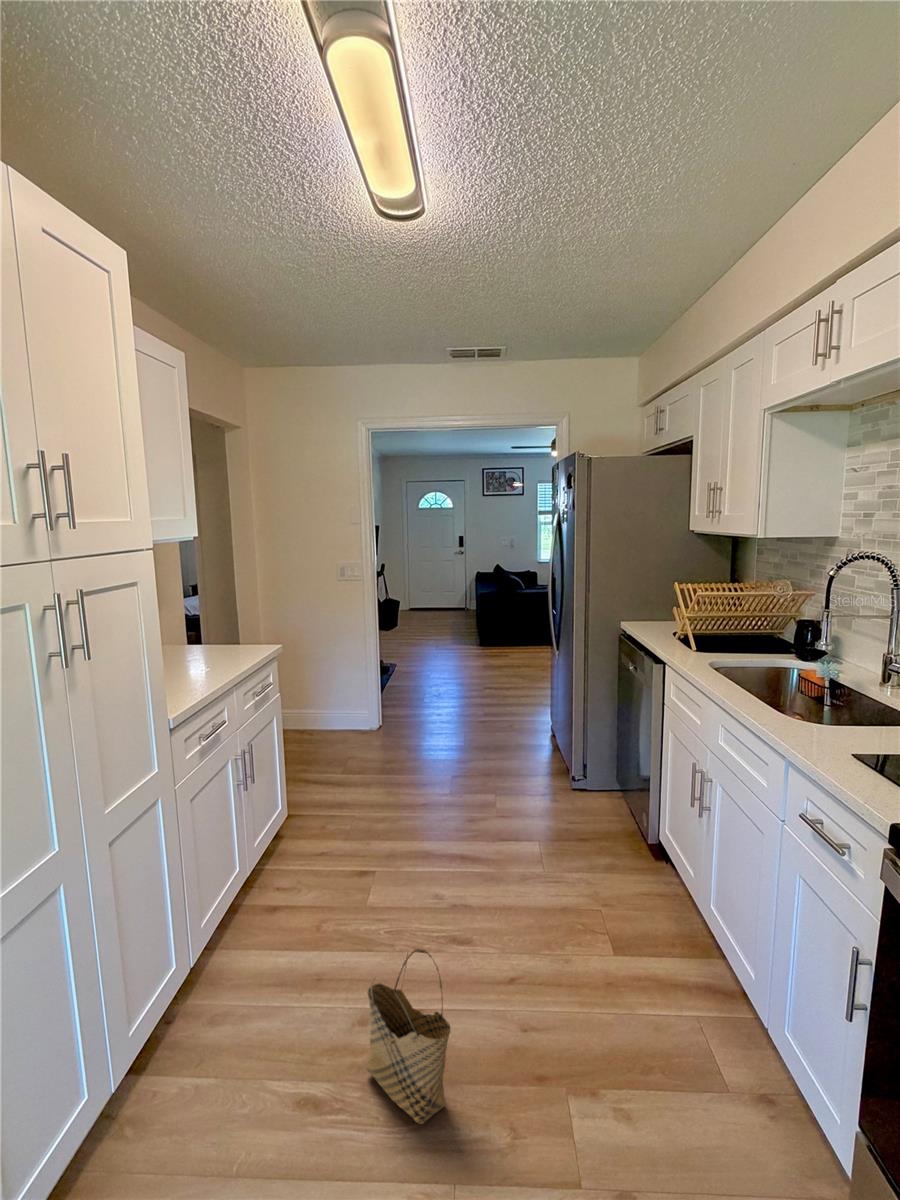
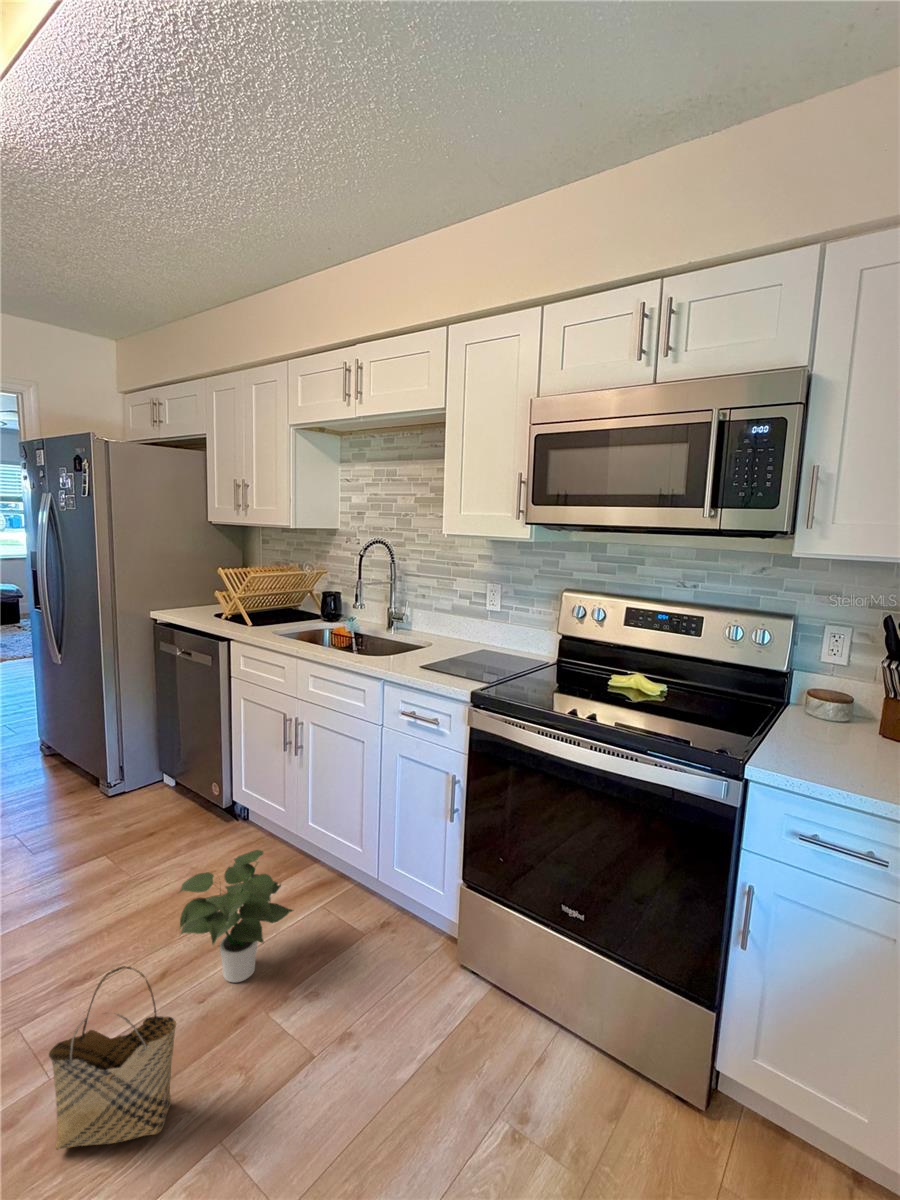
potted plant: none [510,902,633,1041] -> present [179,850,293,982]

